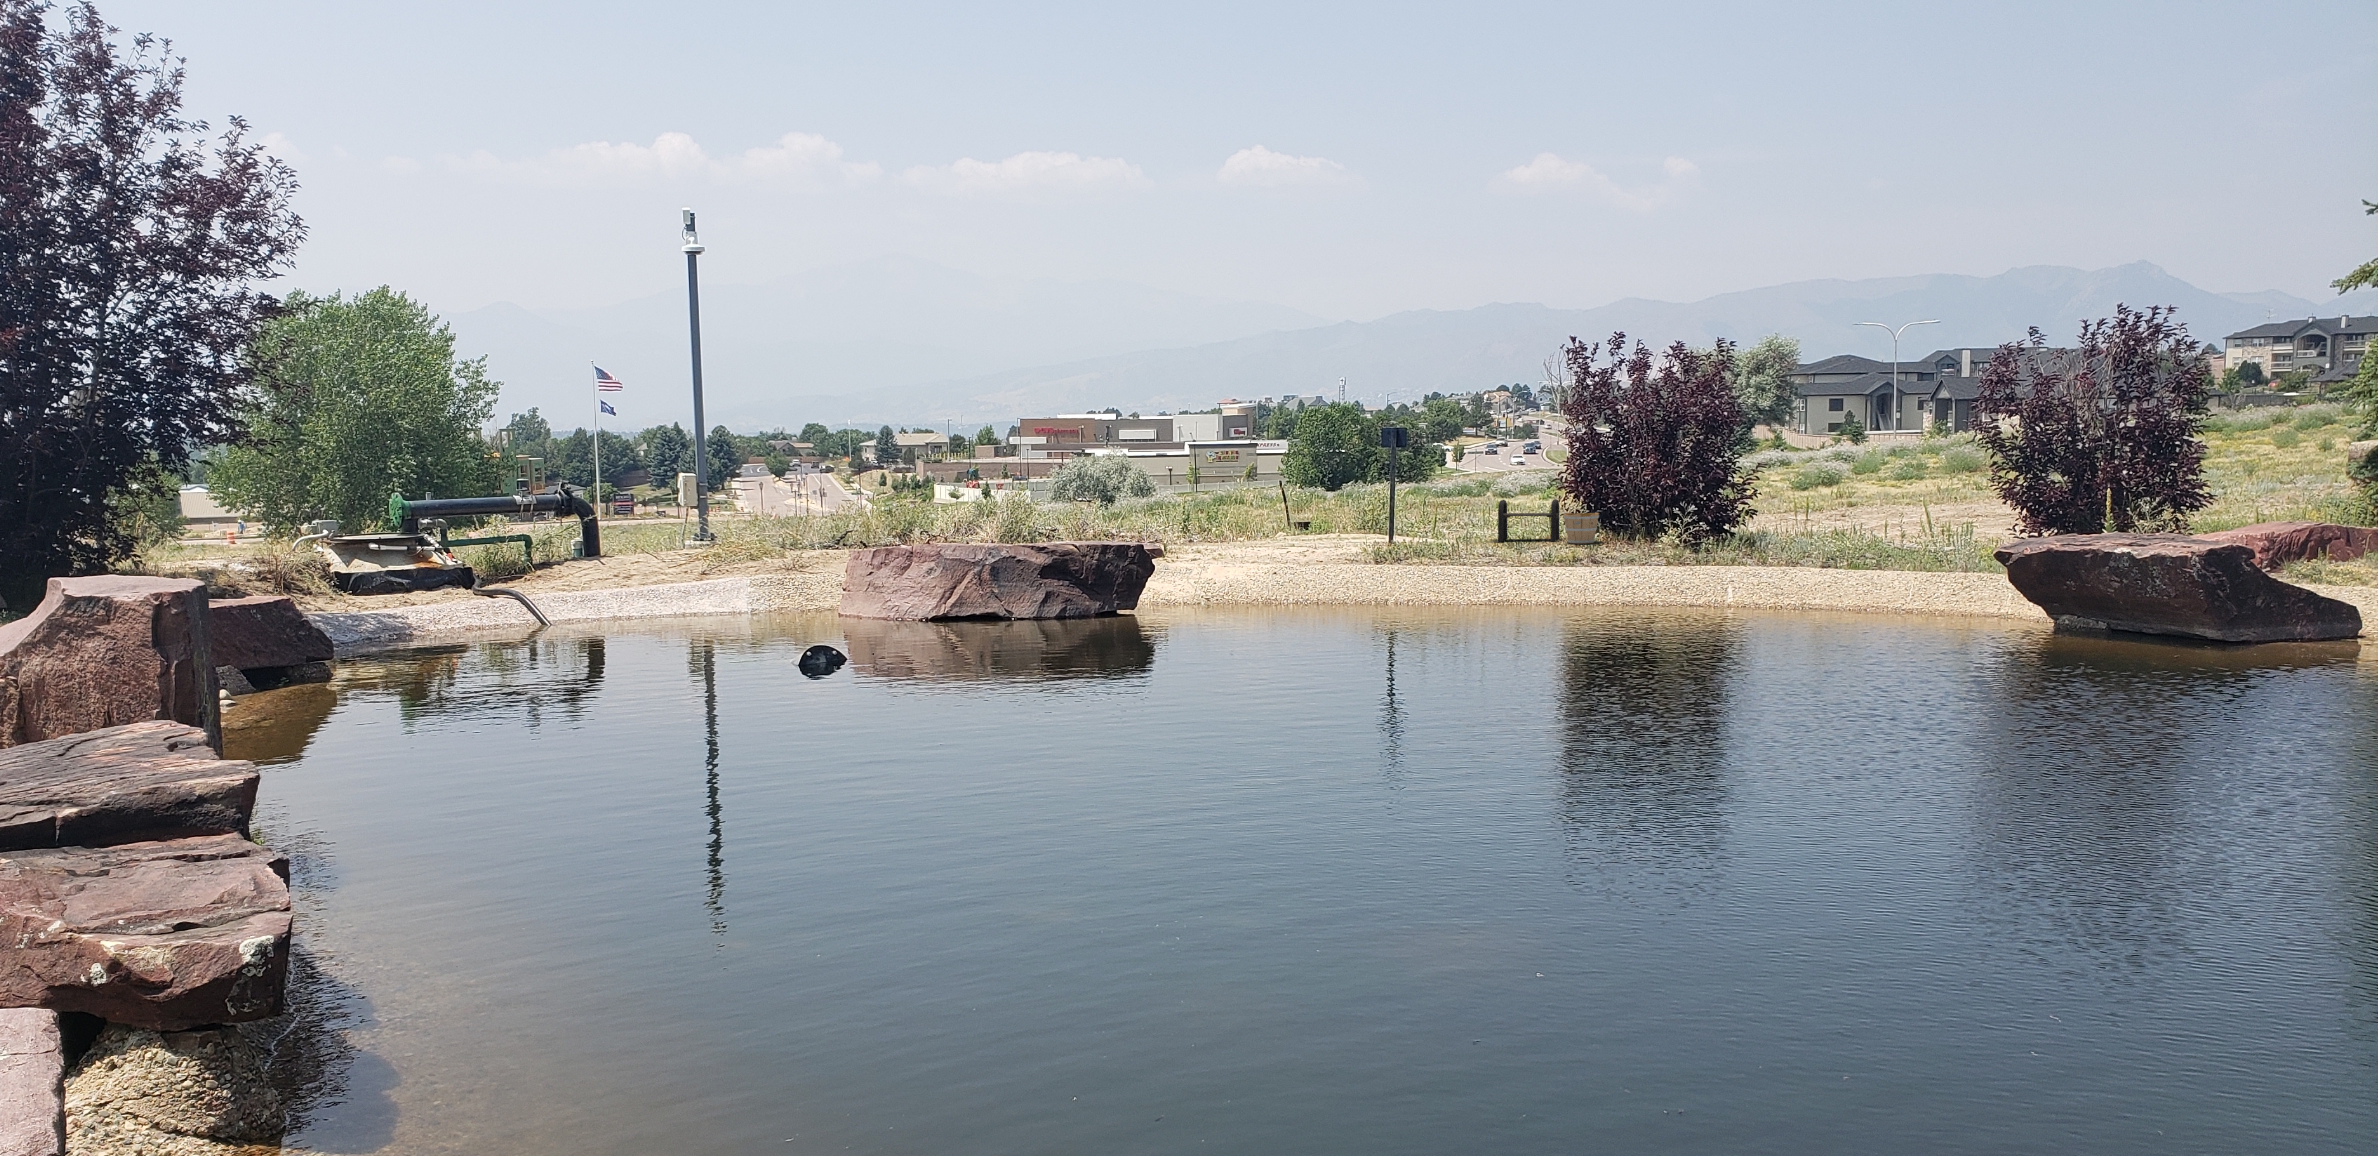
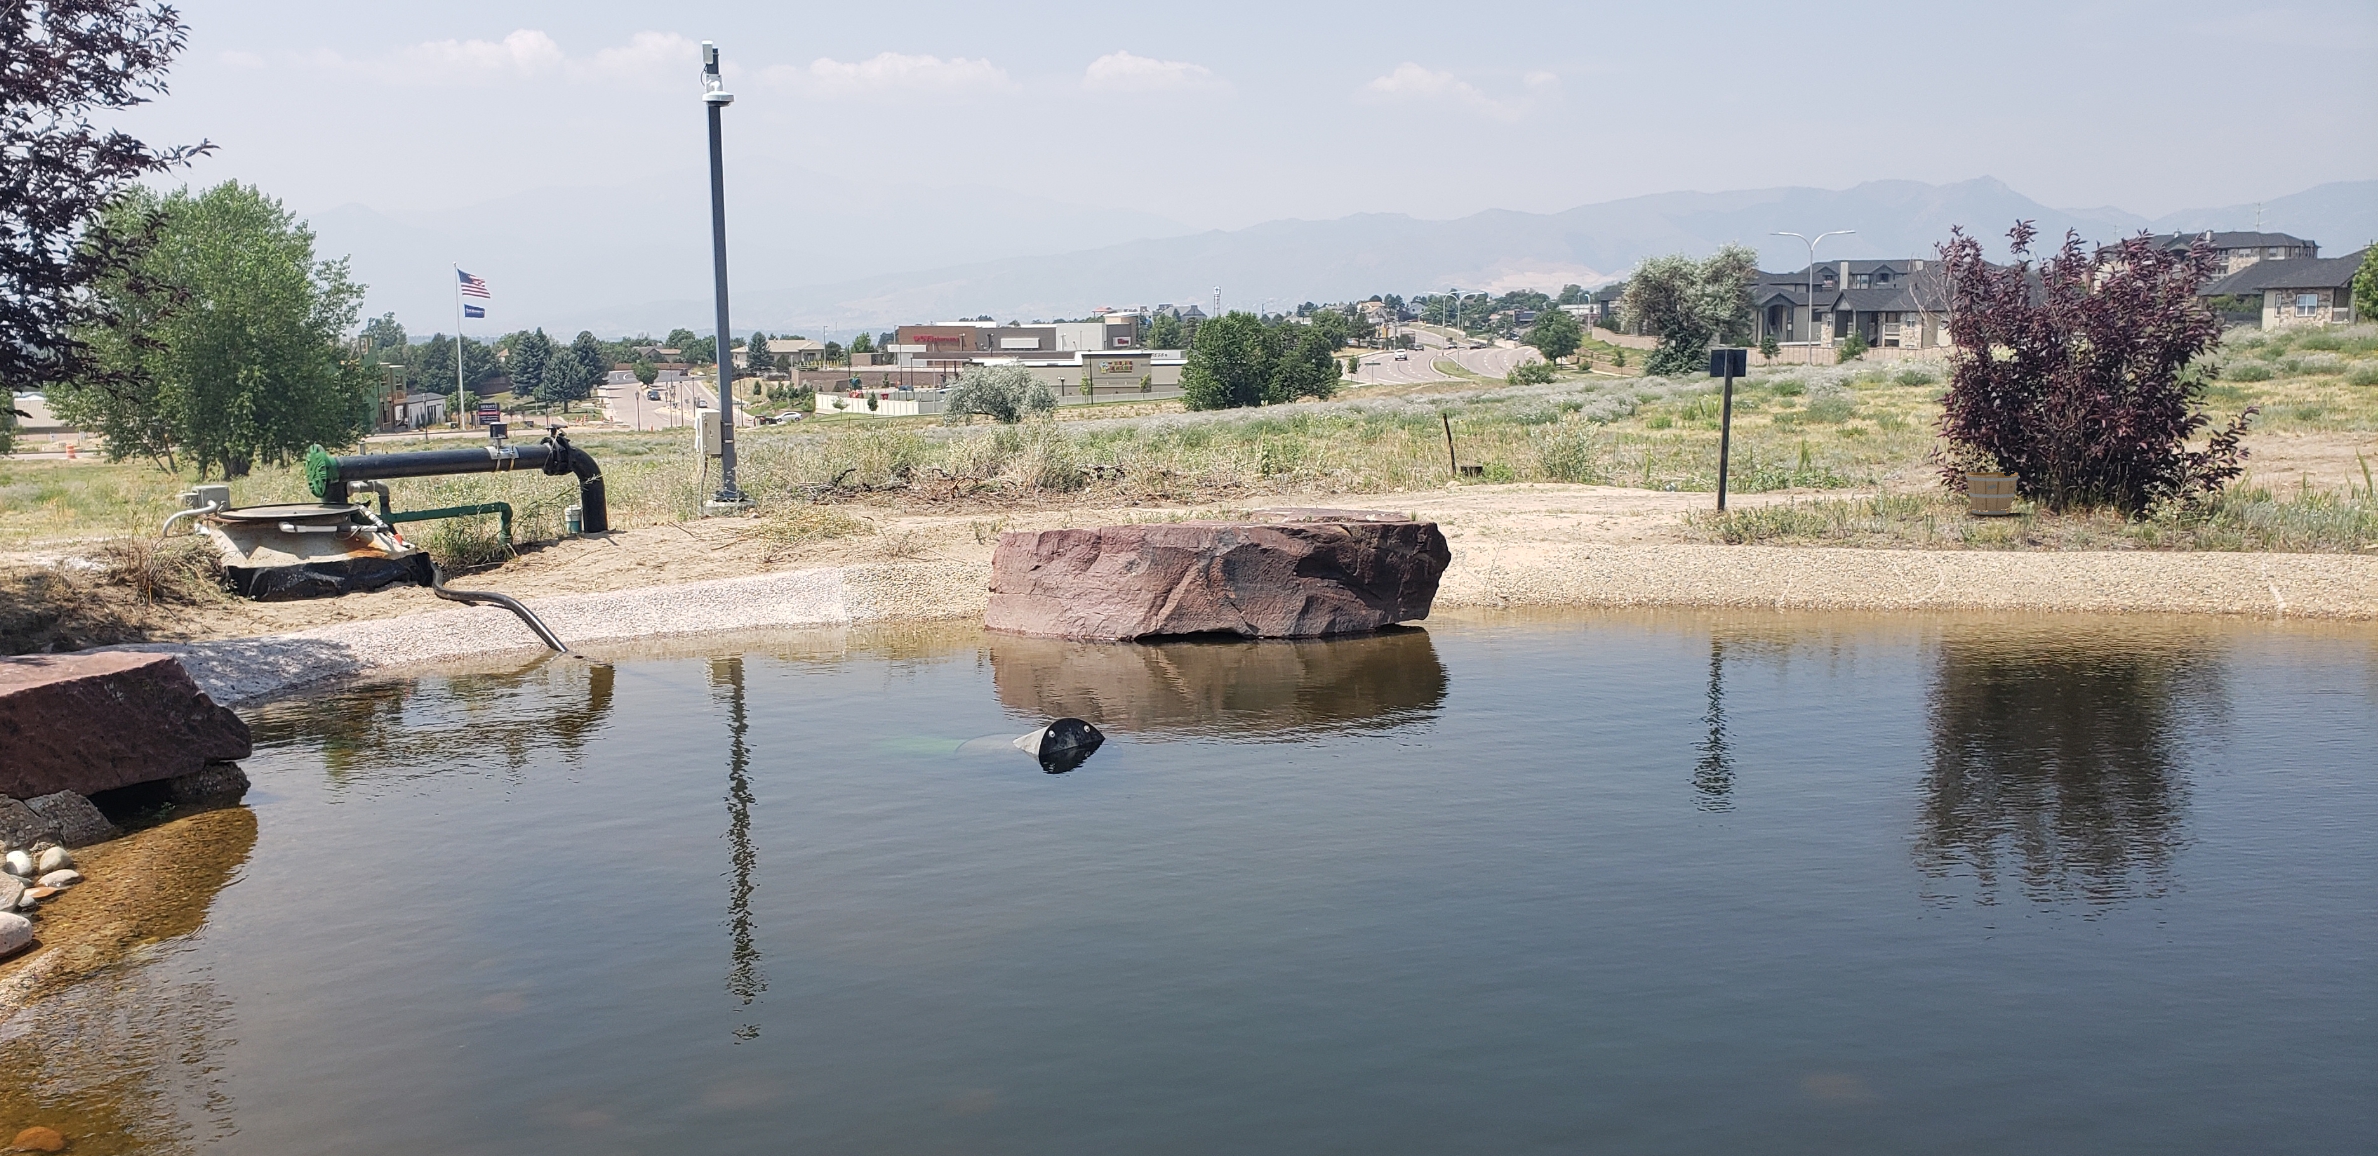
bench: present [1498,499,1559,542] -> none [1861,452,1951,512]

